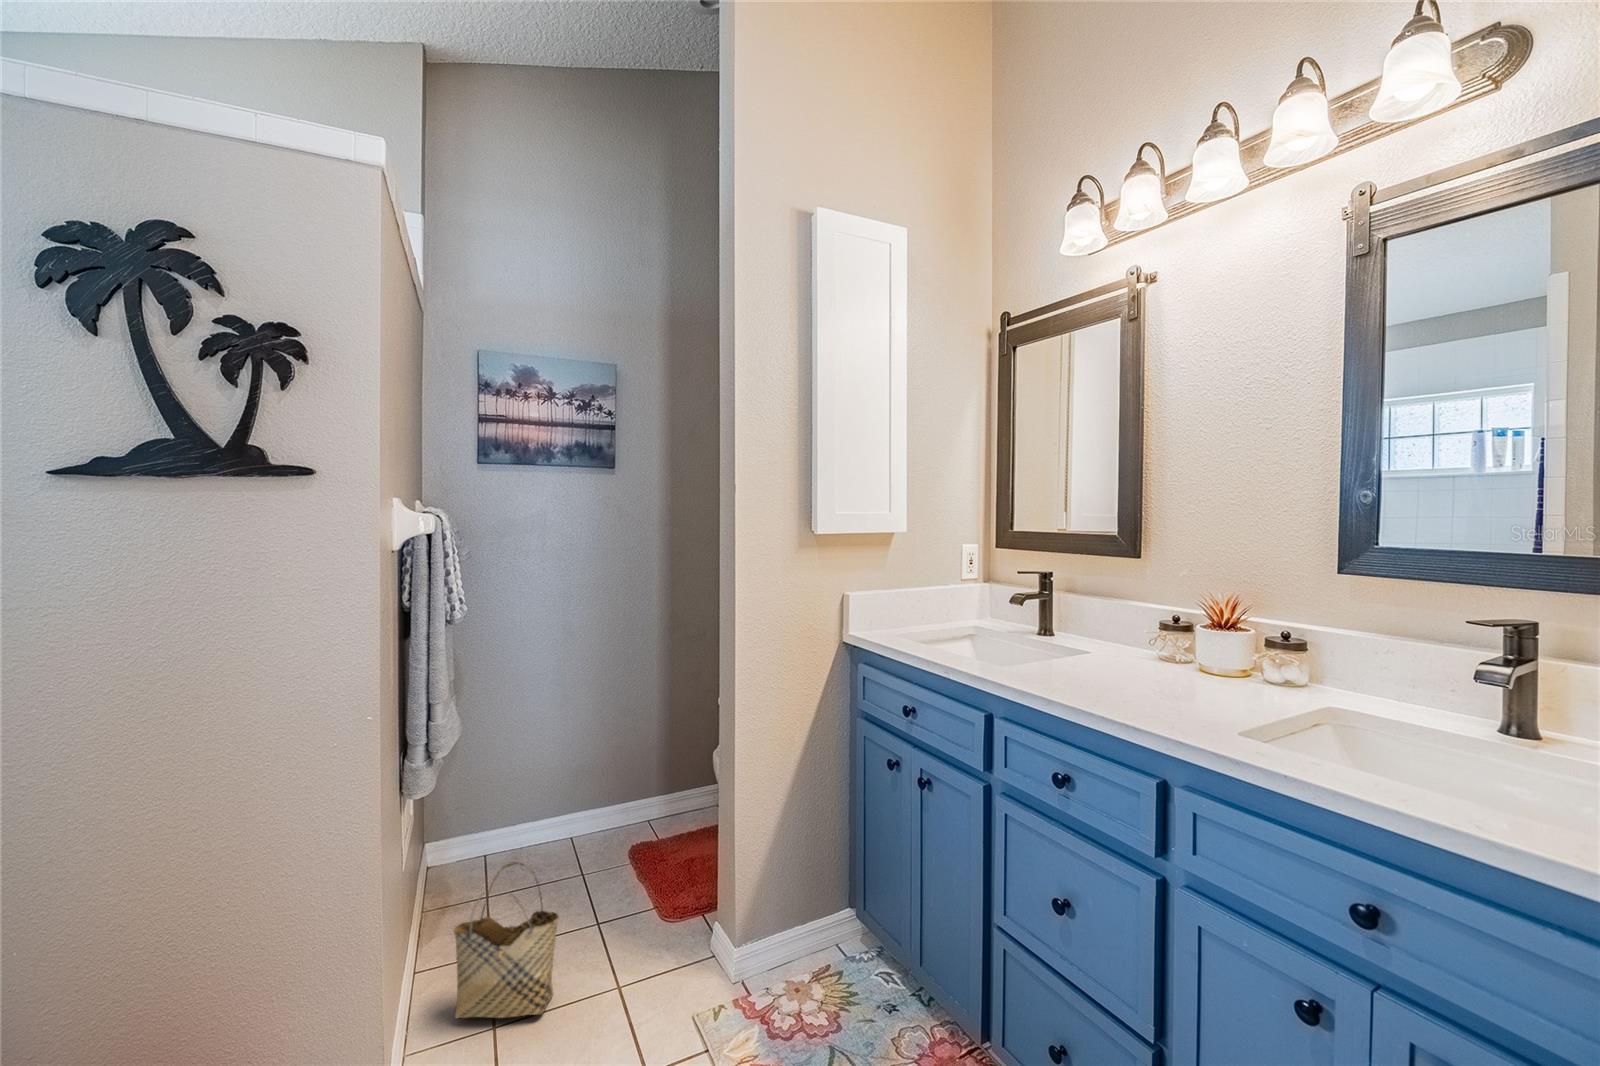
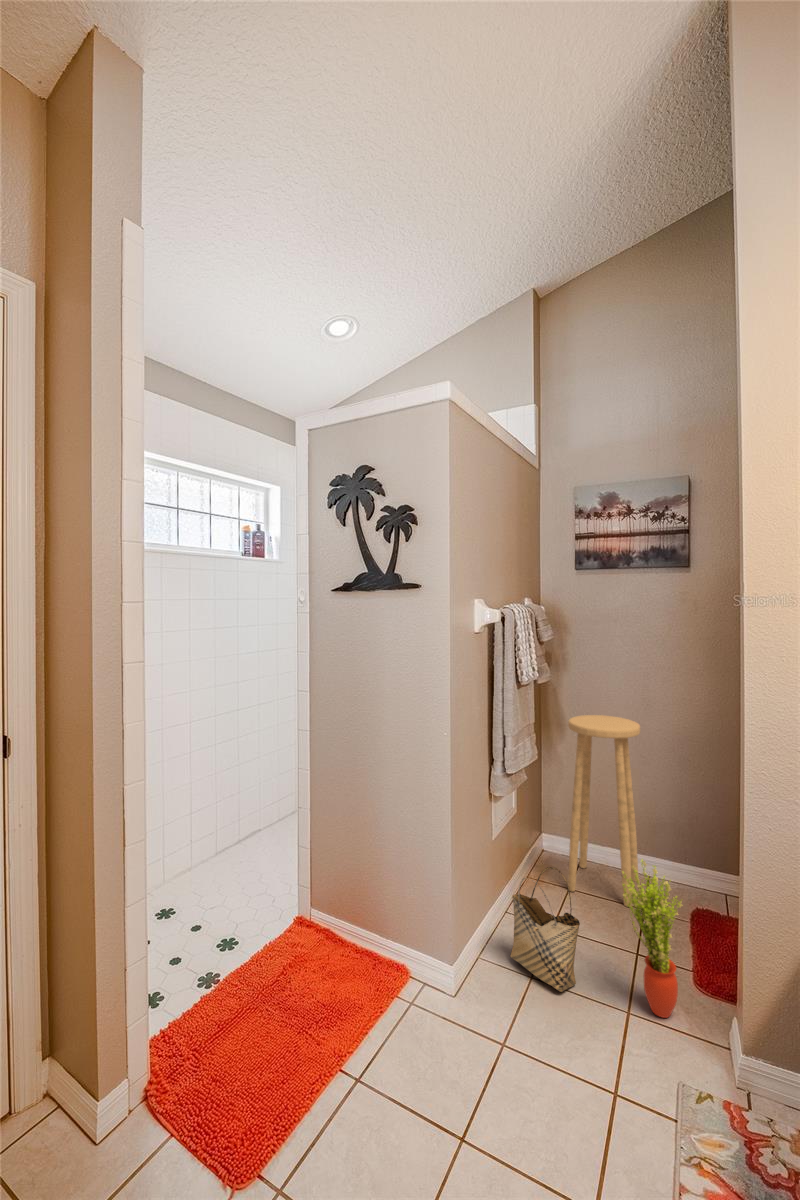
stool: none [481,654,574,896] -> present [568,715,640,907]
potted plant: none [604,803,673,969] -> present [623,859,682,1018]

